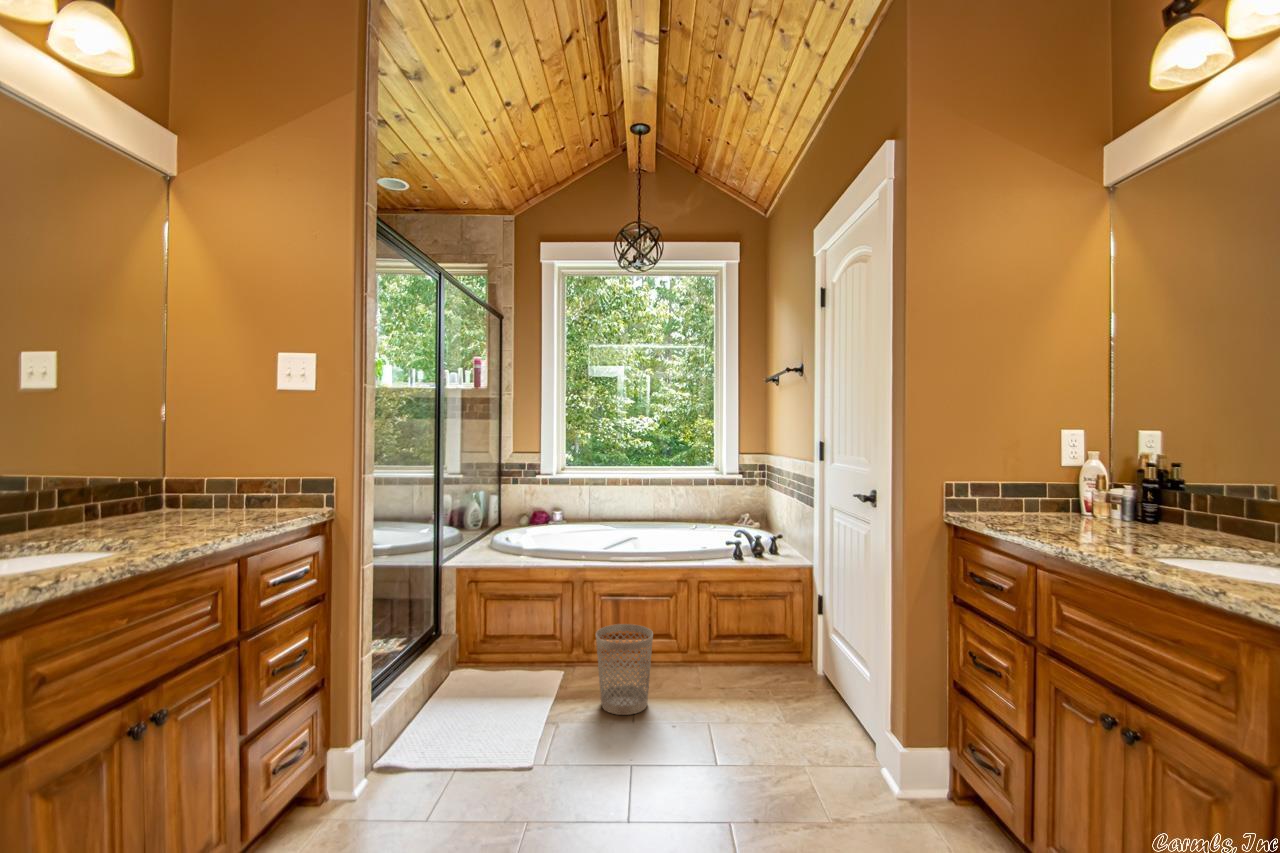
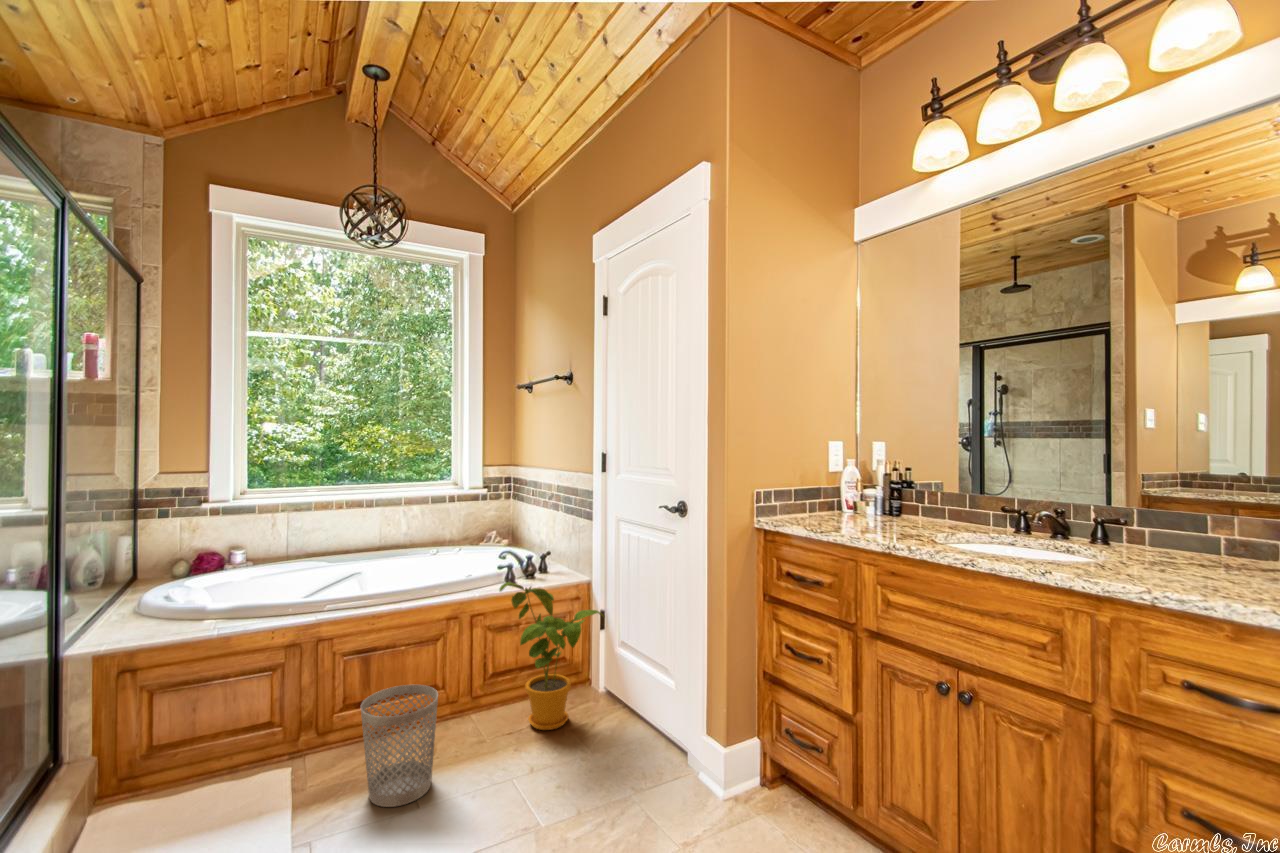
house plant: none [719,556,821,694] -> present [500,583,604,730]

